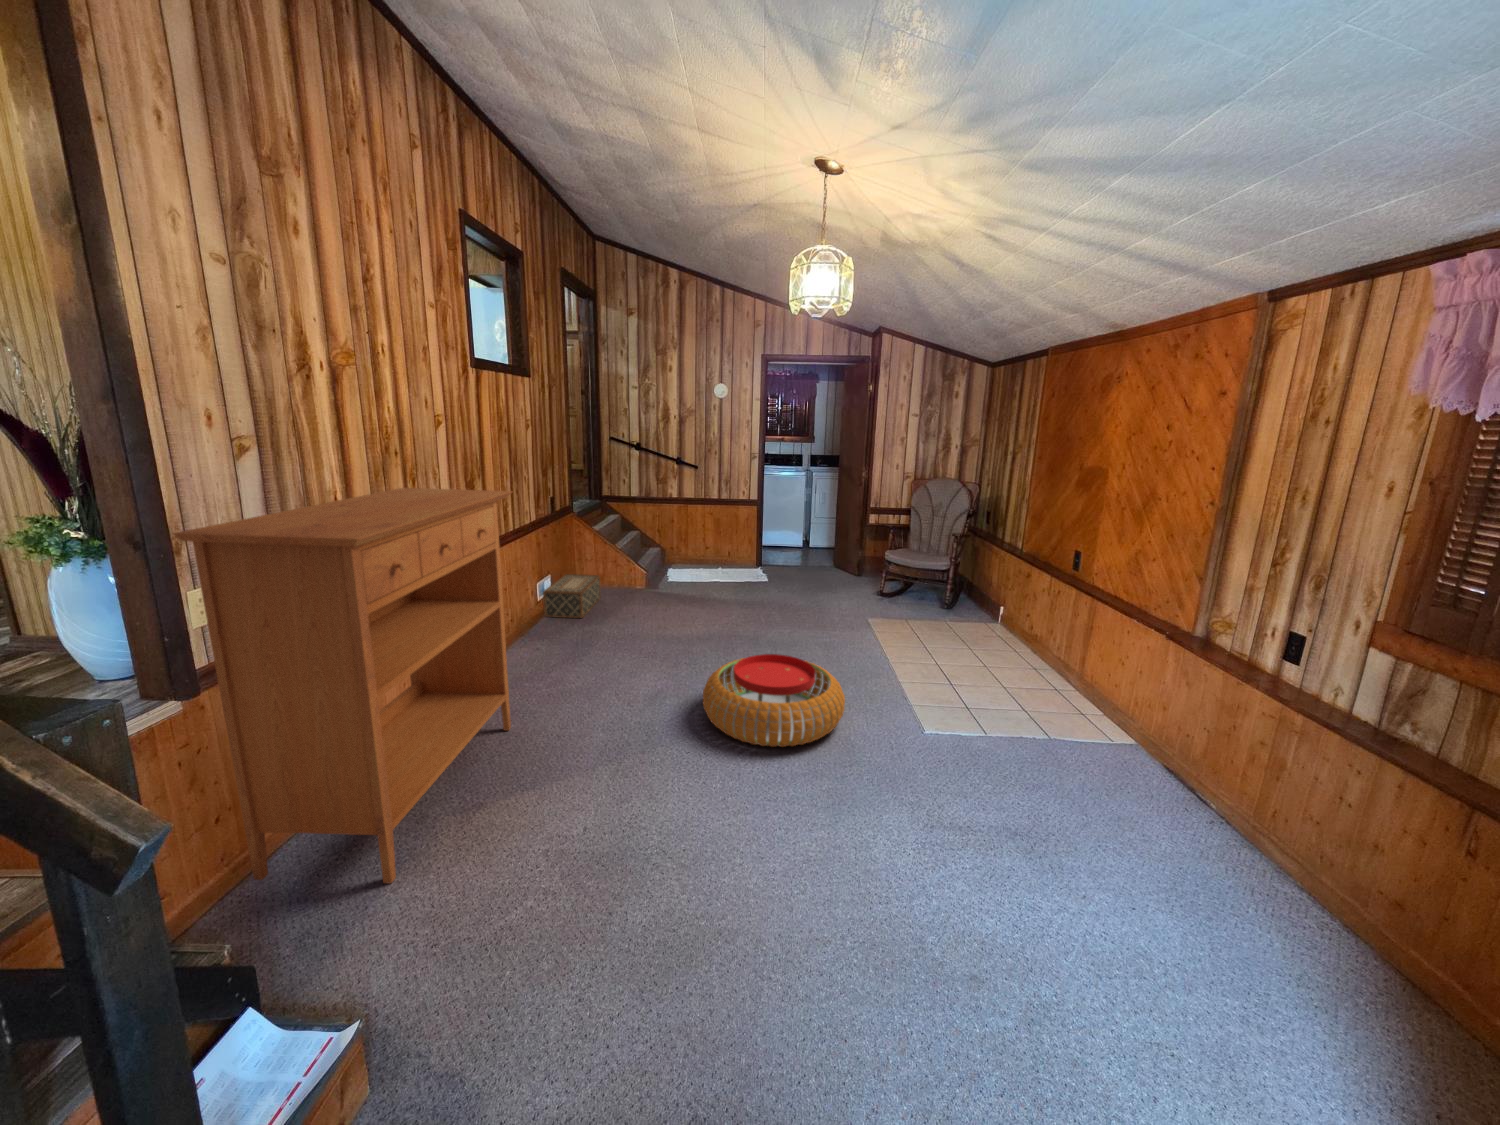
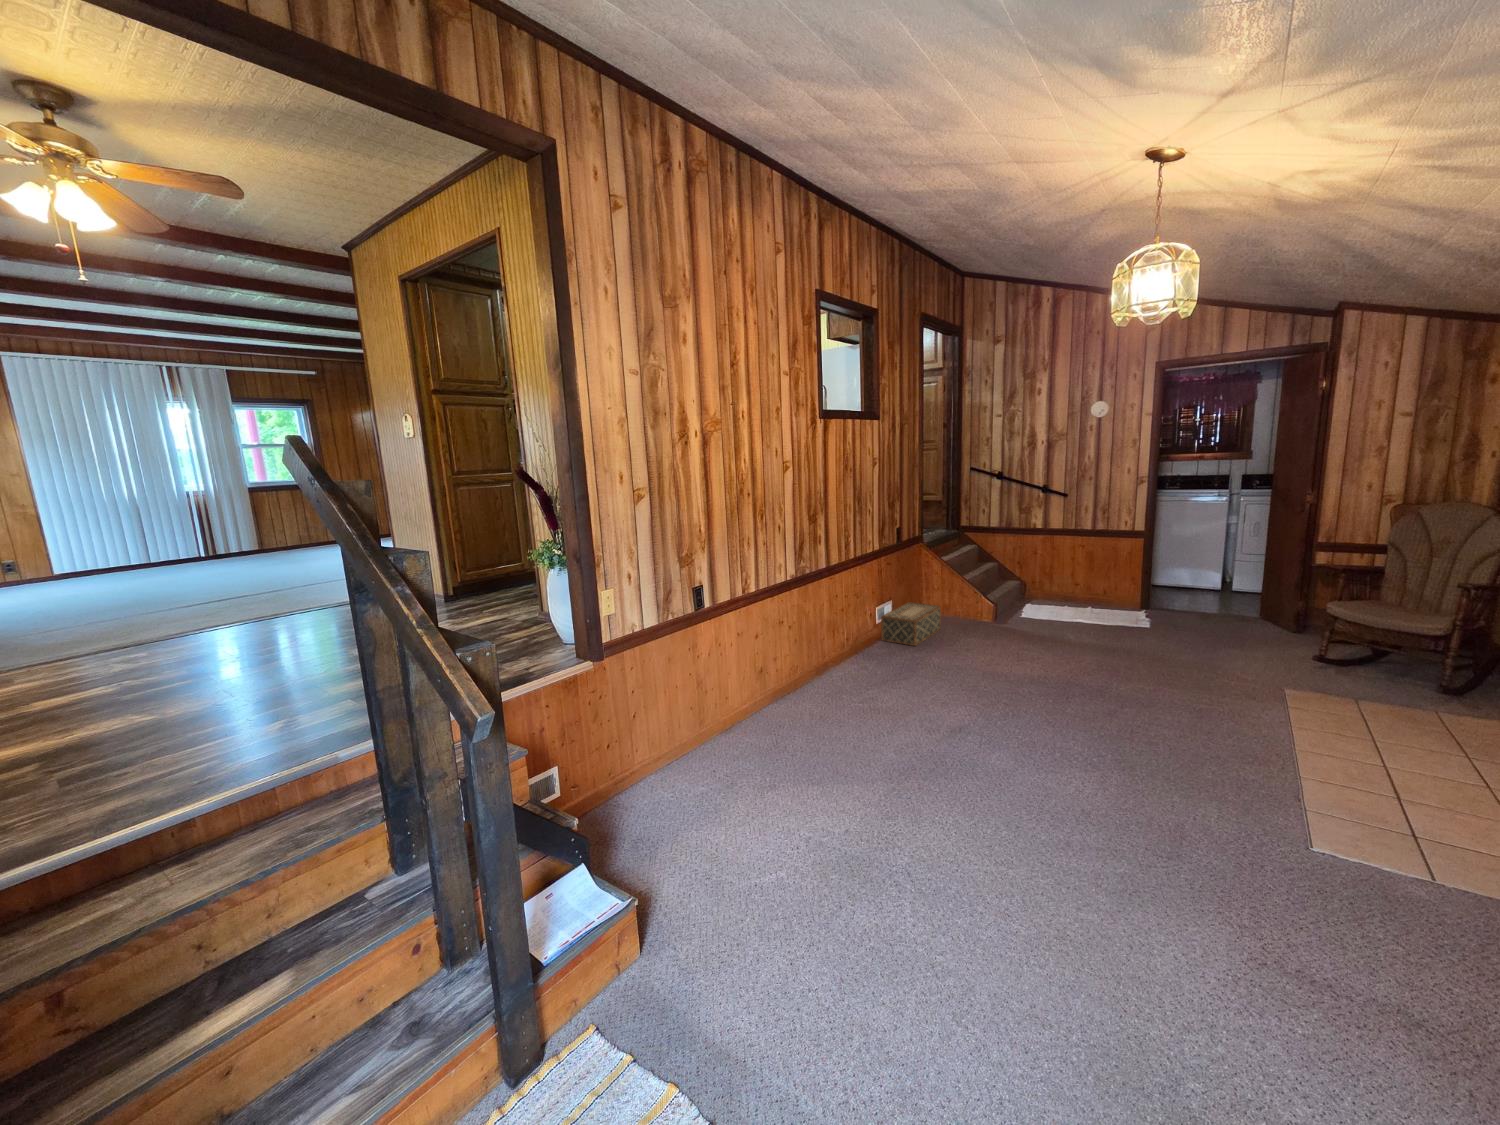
console table: present [173,488,512,883] -> none [594,522,826,824]
pouf: present [703,654,845,747] -> none [998,707,1182,819]

